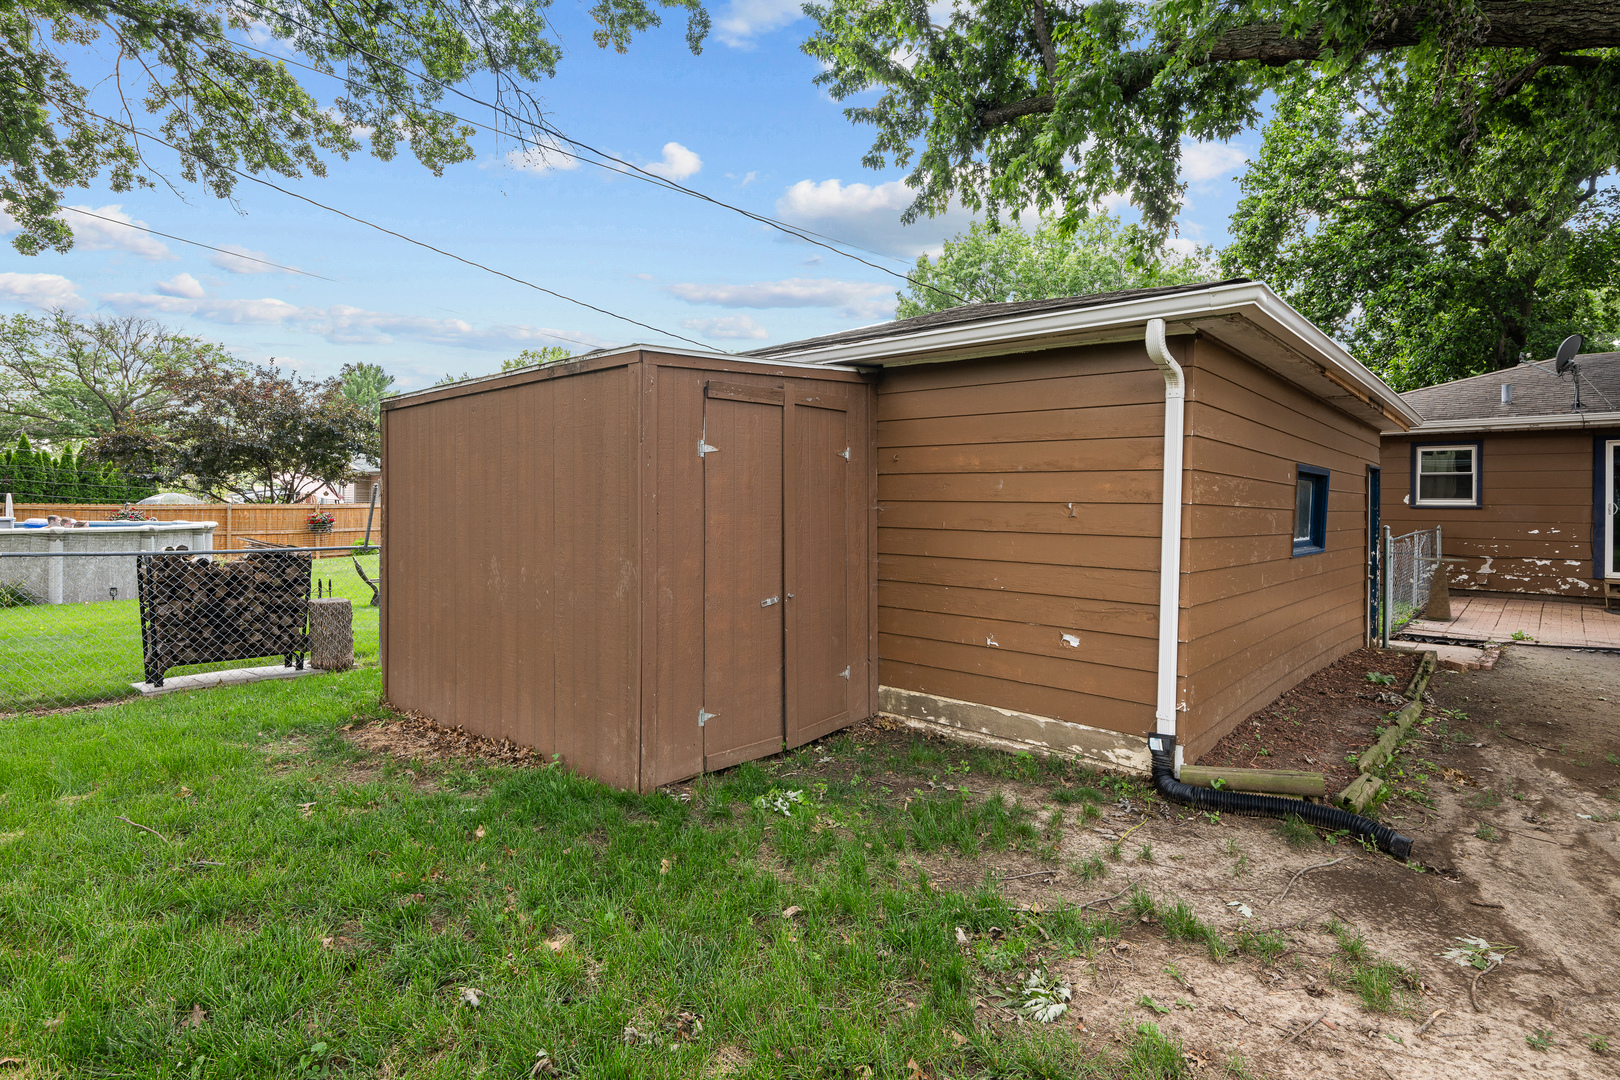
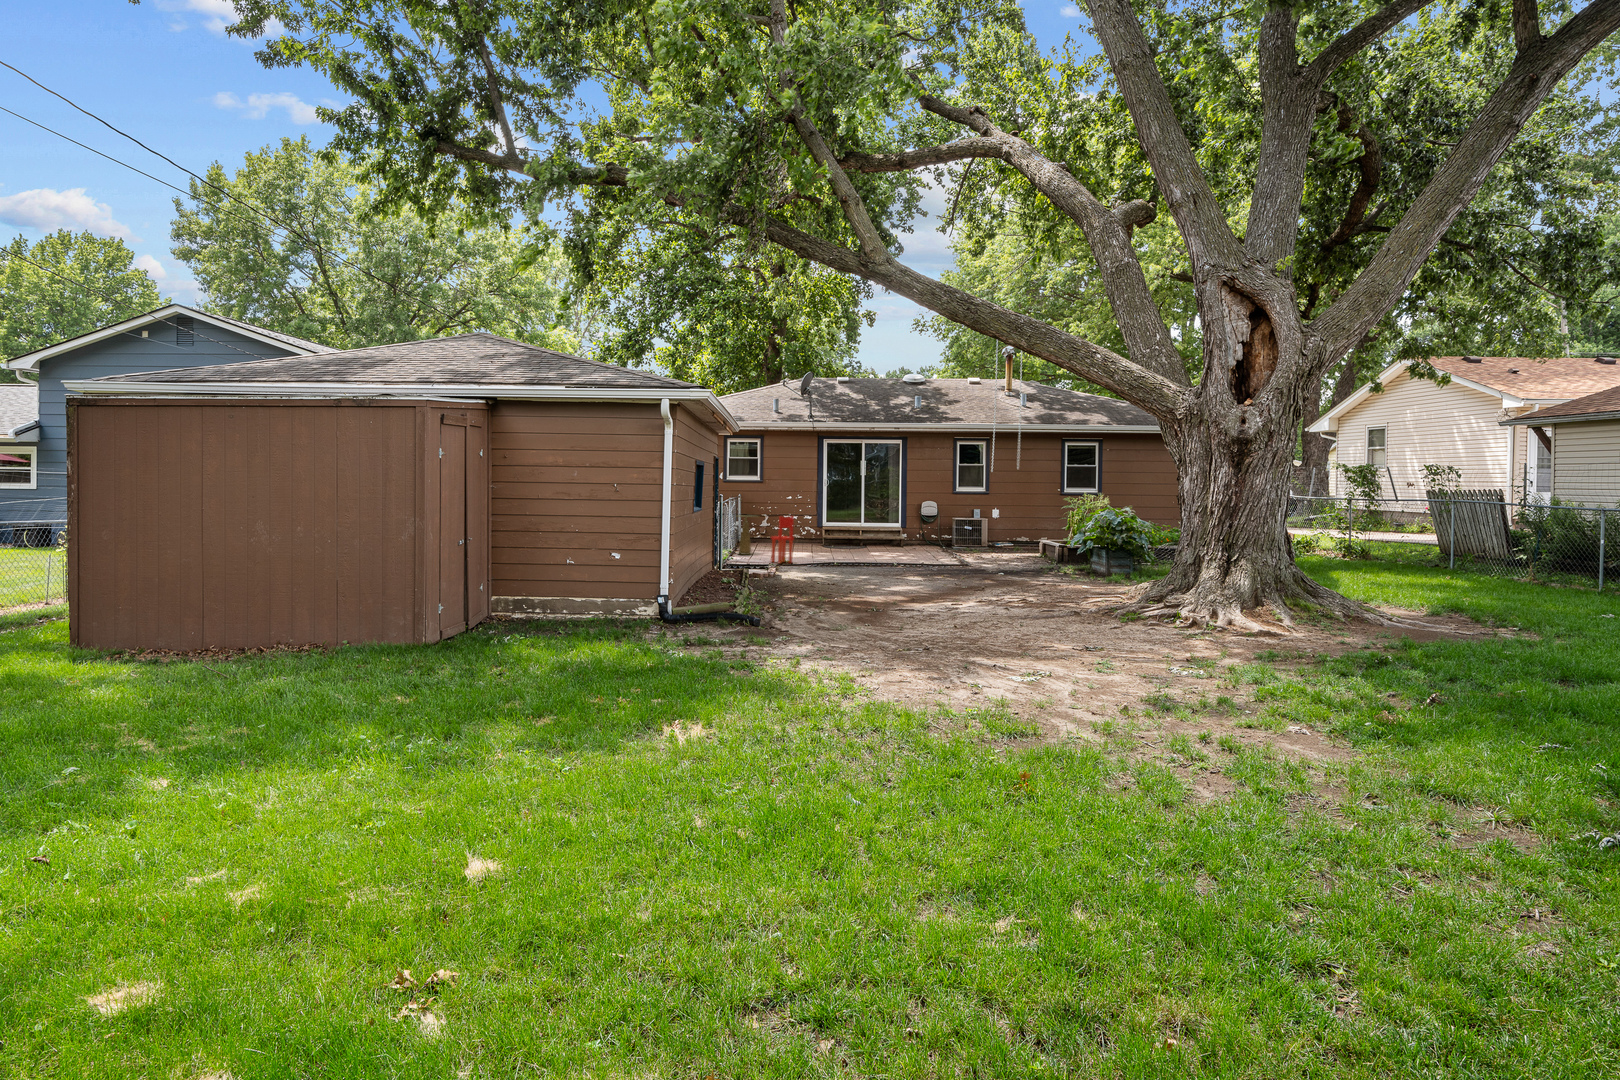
chair: none [1490,562,1545,643] -> present [771,516,794,563]

